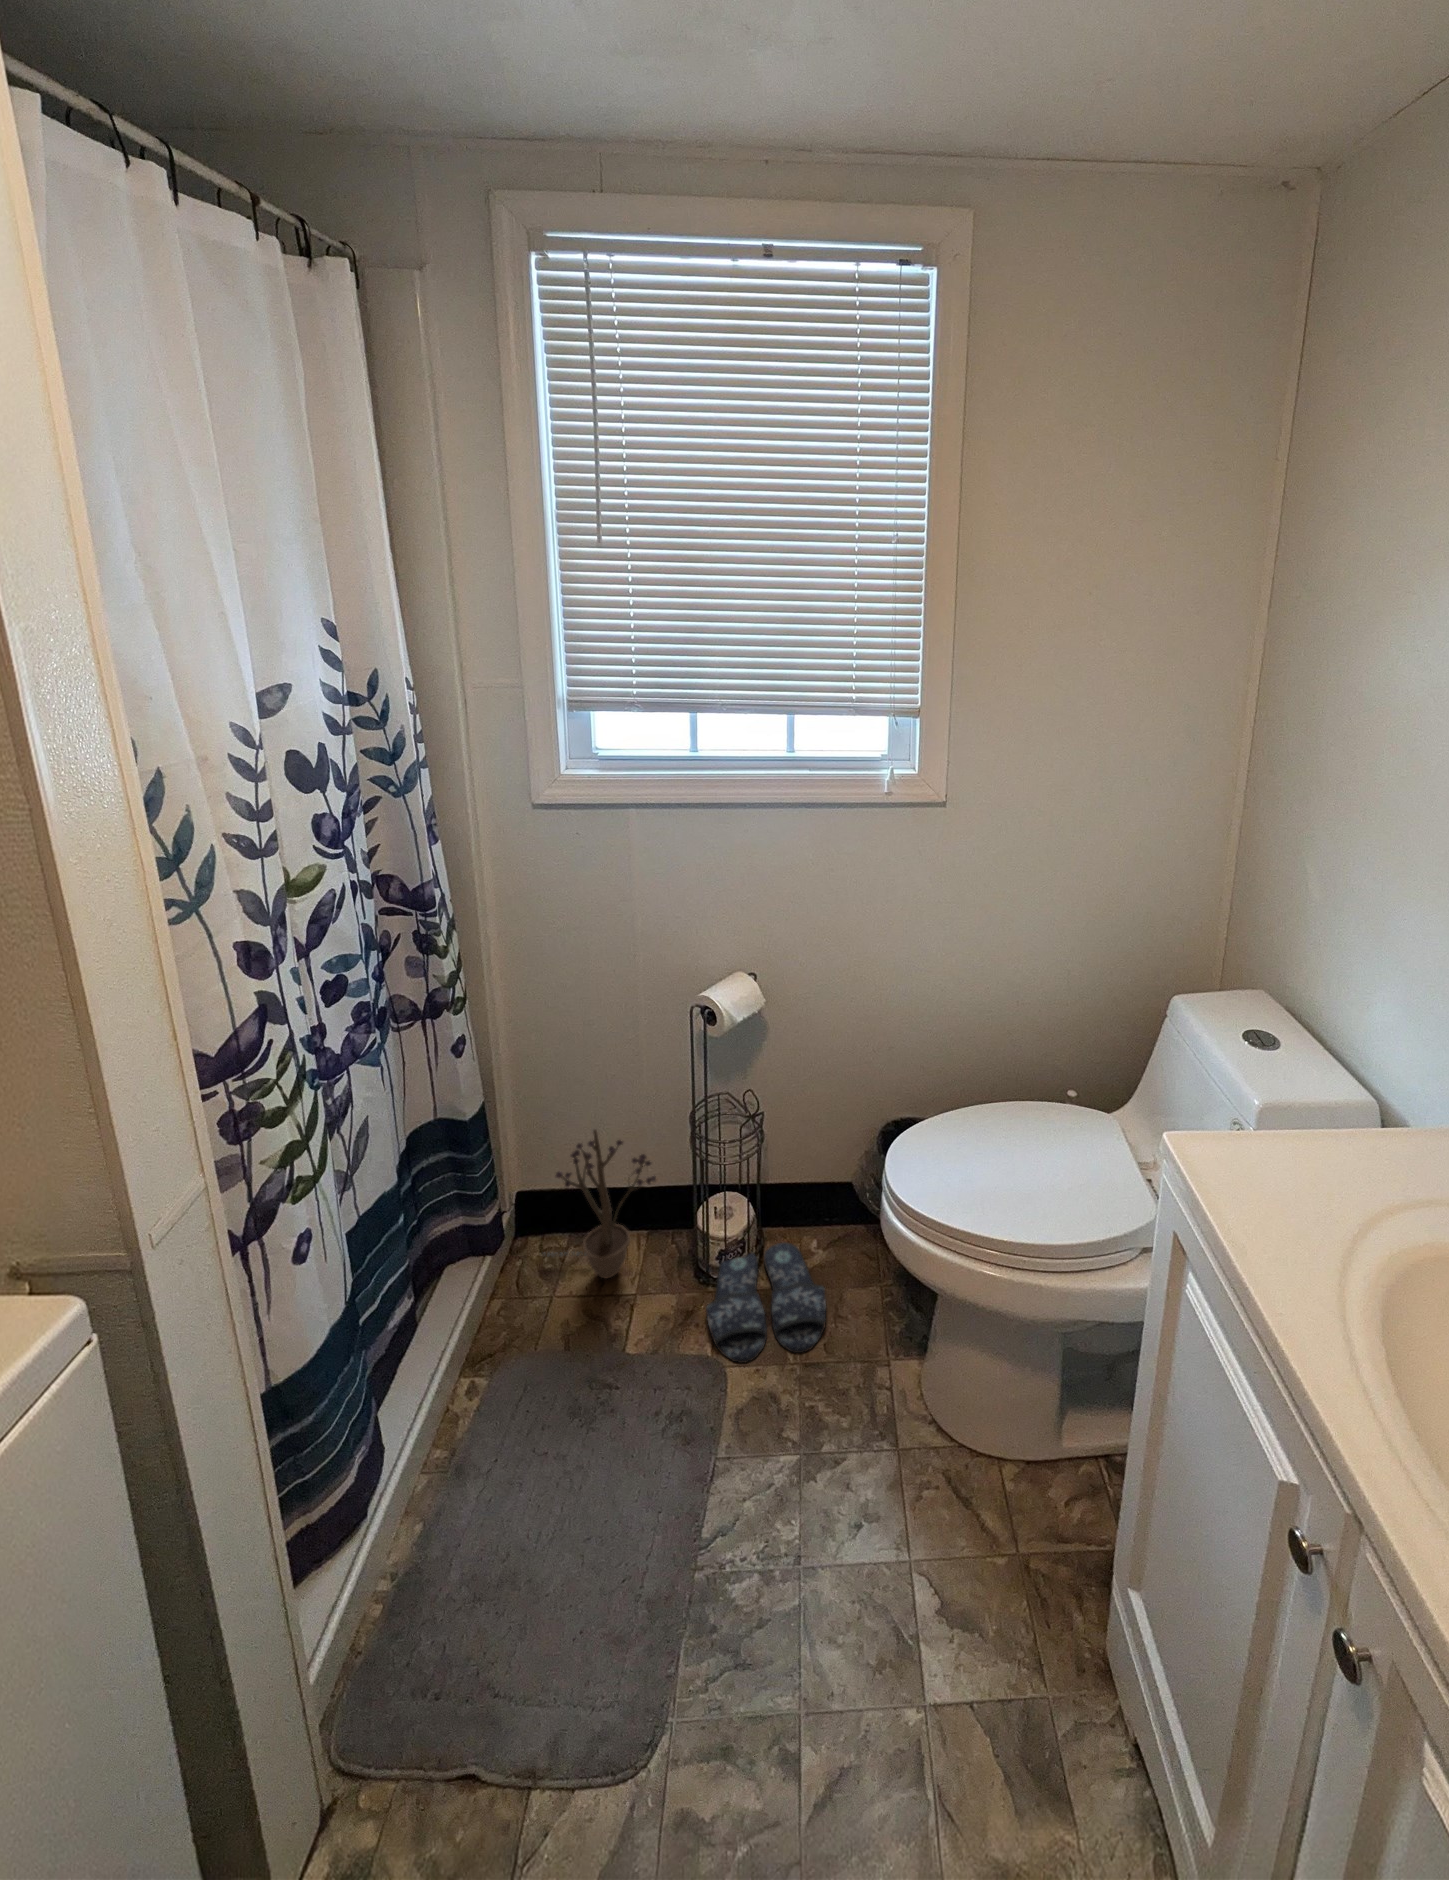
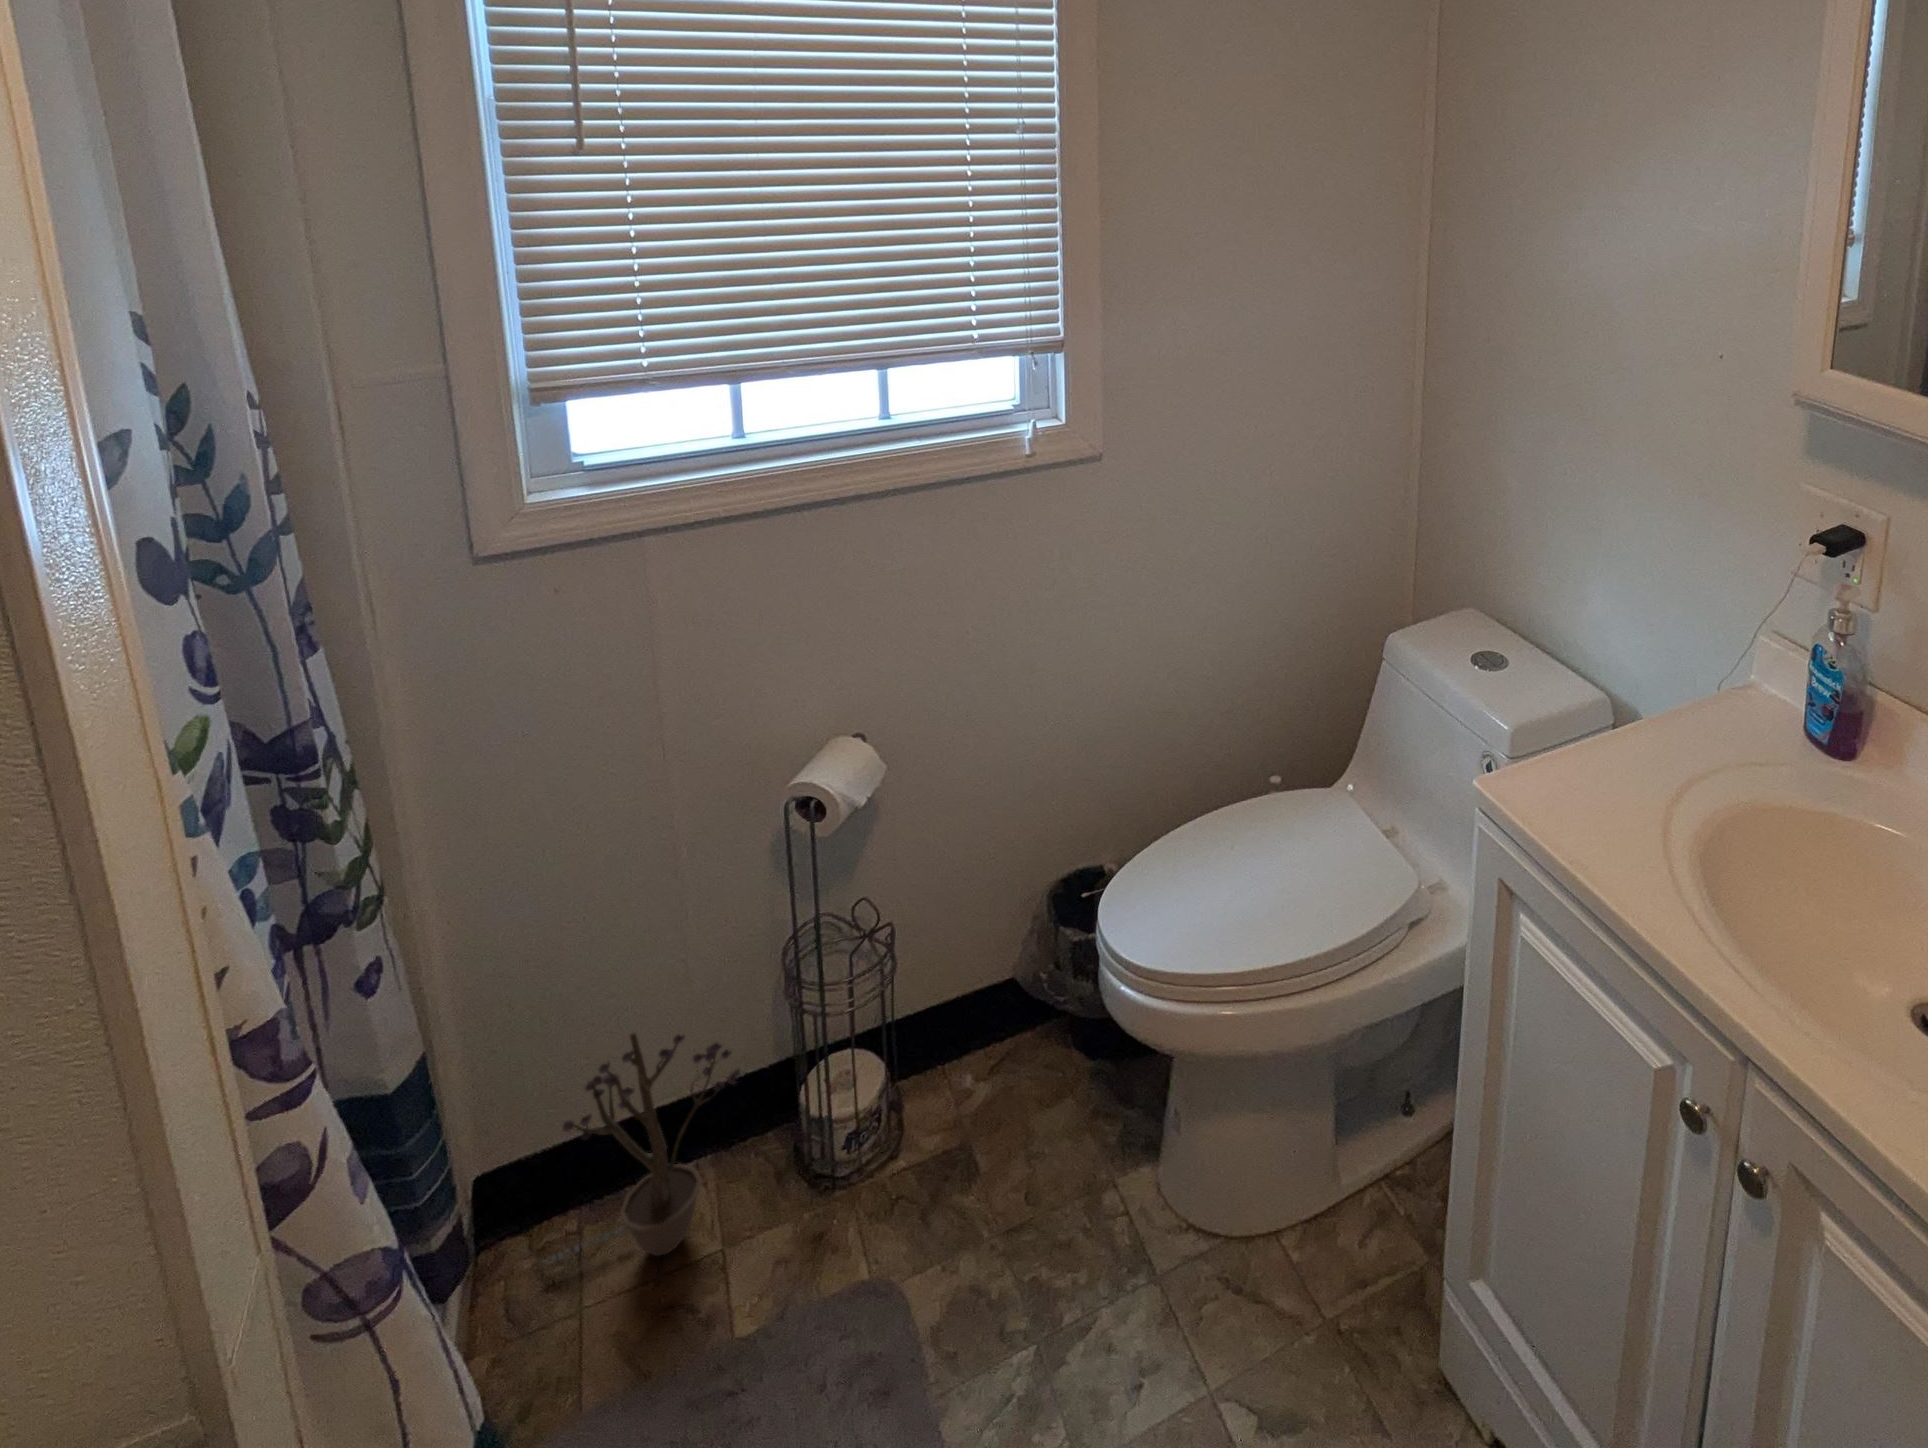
slippers: present [706,1242,826,1363] -> none [844,1090,1022,1283]

